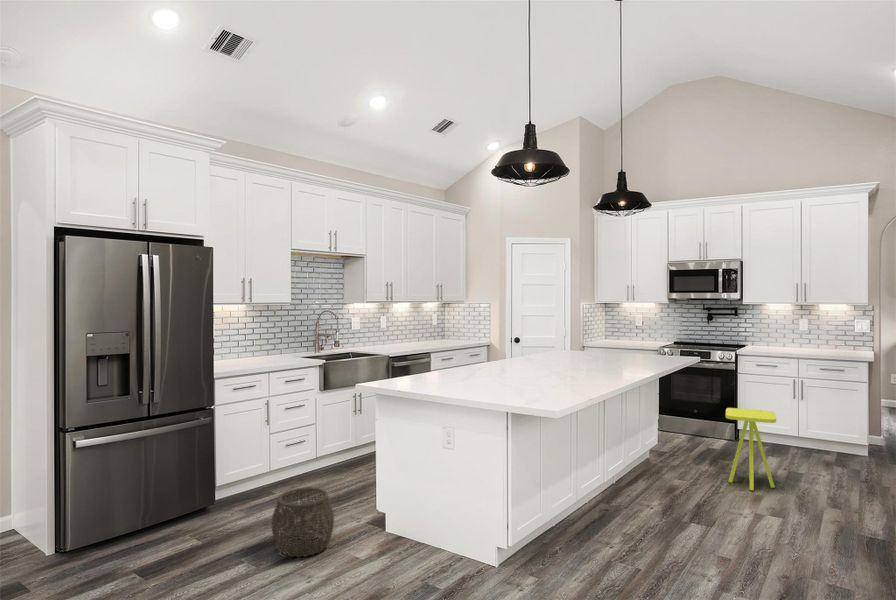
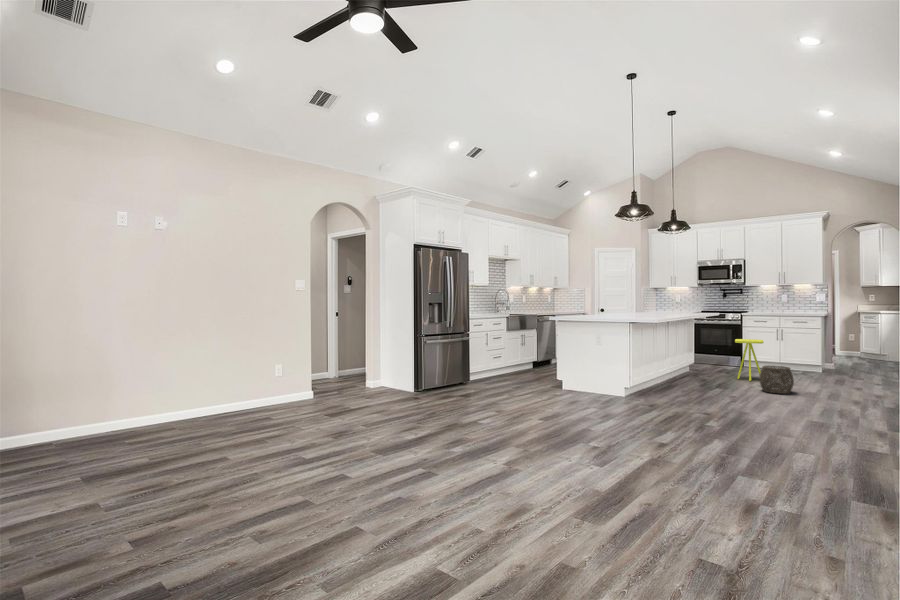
woven basket: present [272,487,334,557] -> present [759,365,794,394]

